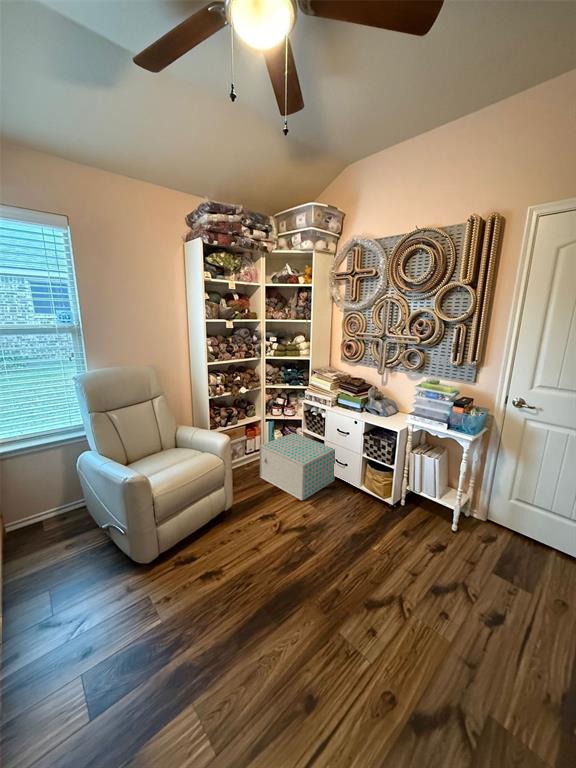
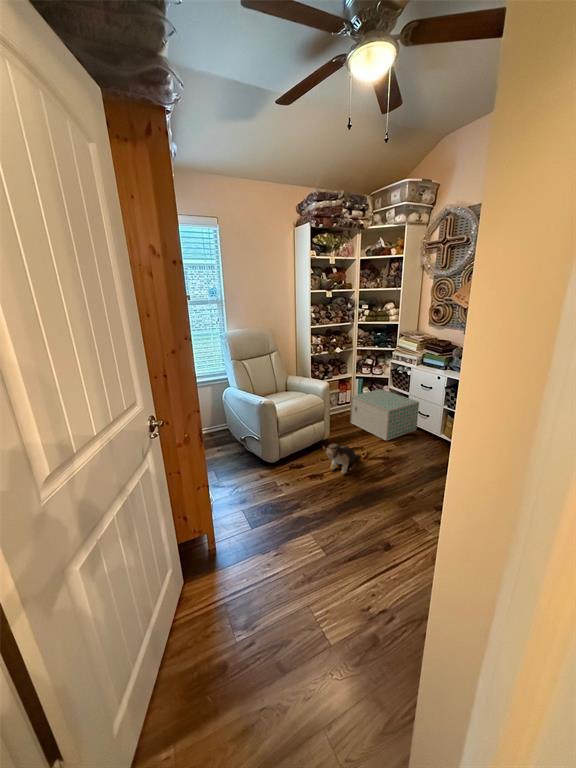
plush toy: none [218,523,270,566] -> present [323,444,360,474]

